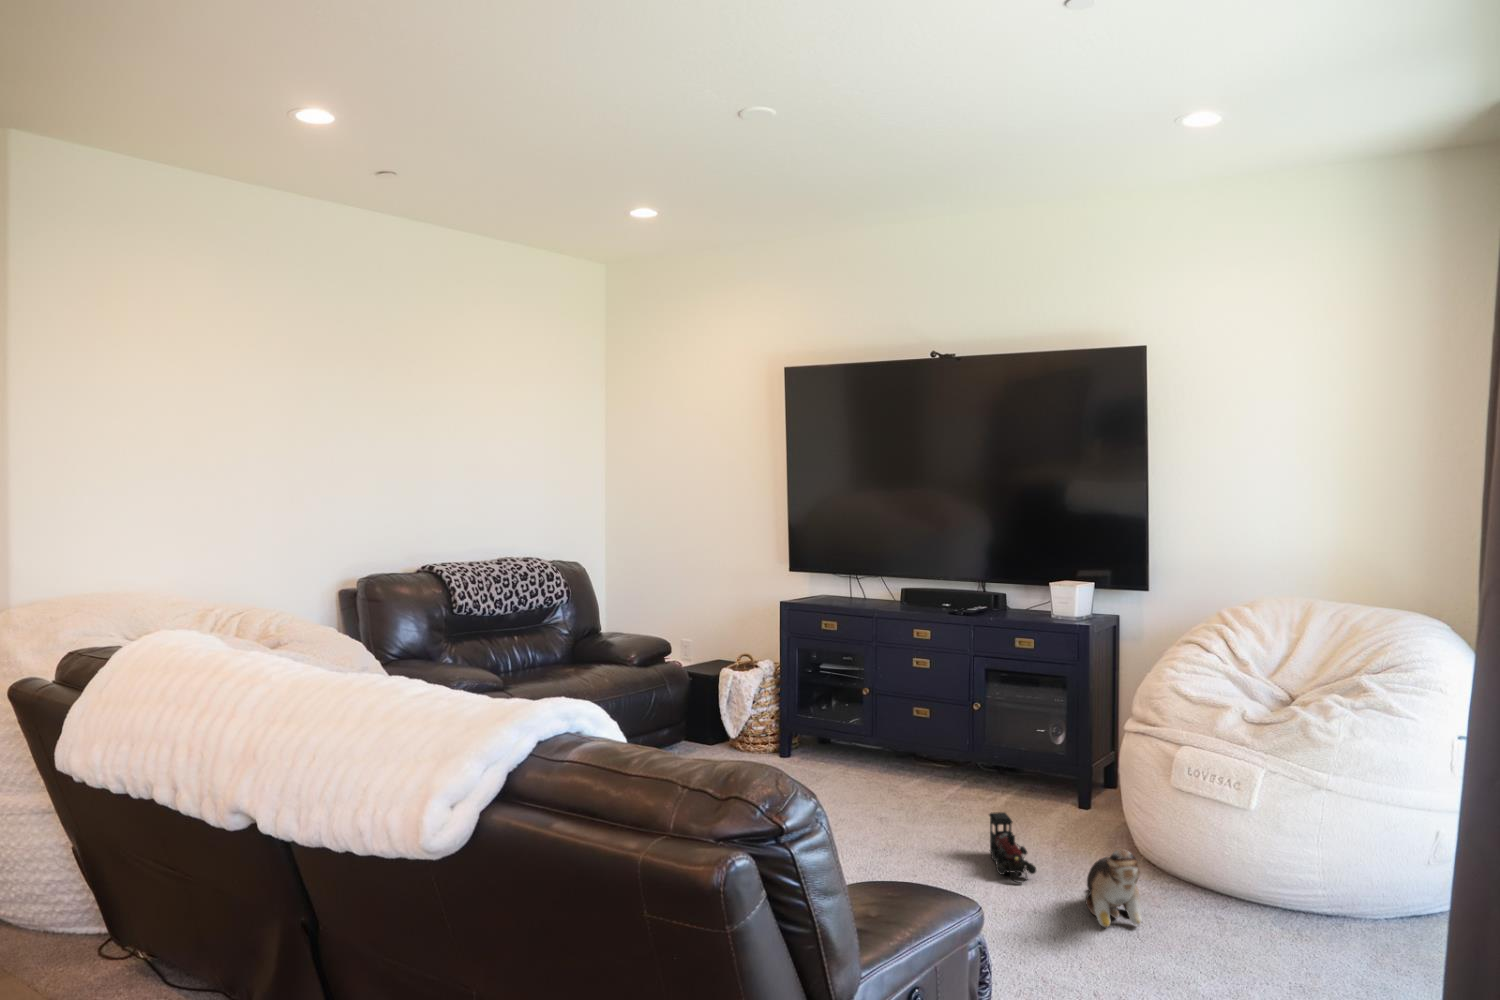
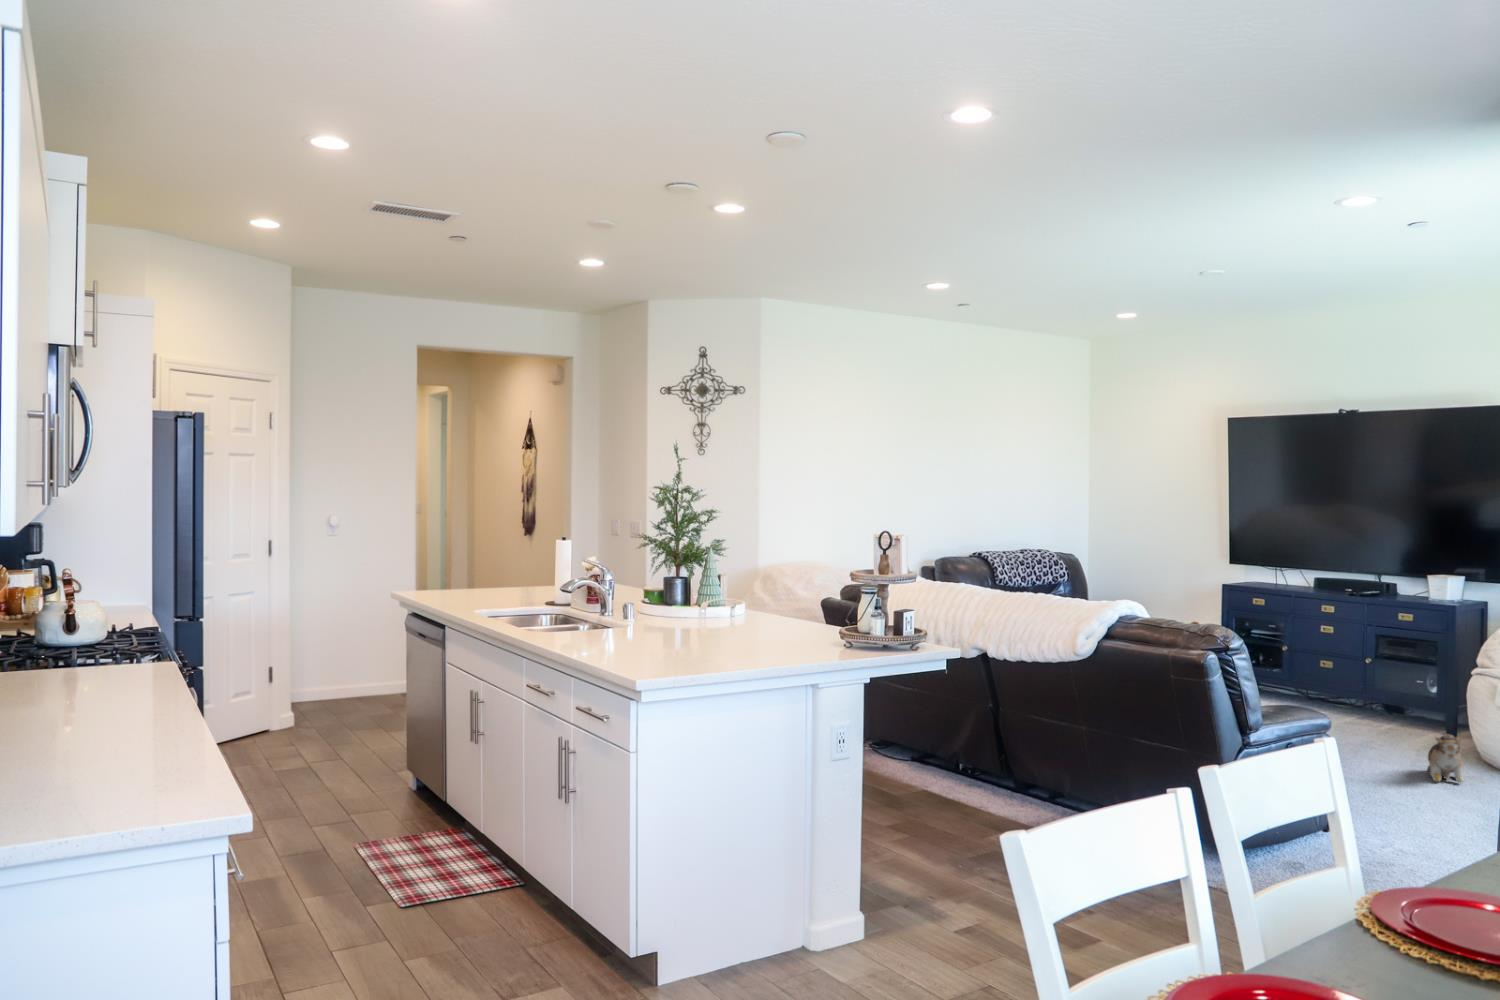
toy train: present [989,812,1036,883] -> none [1367,720,1398,760]

